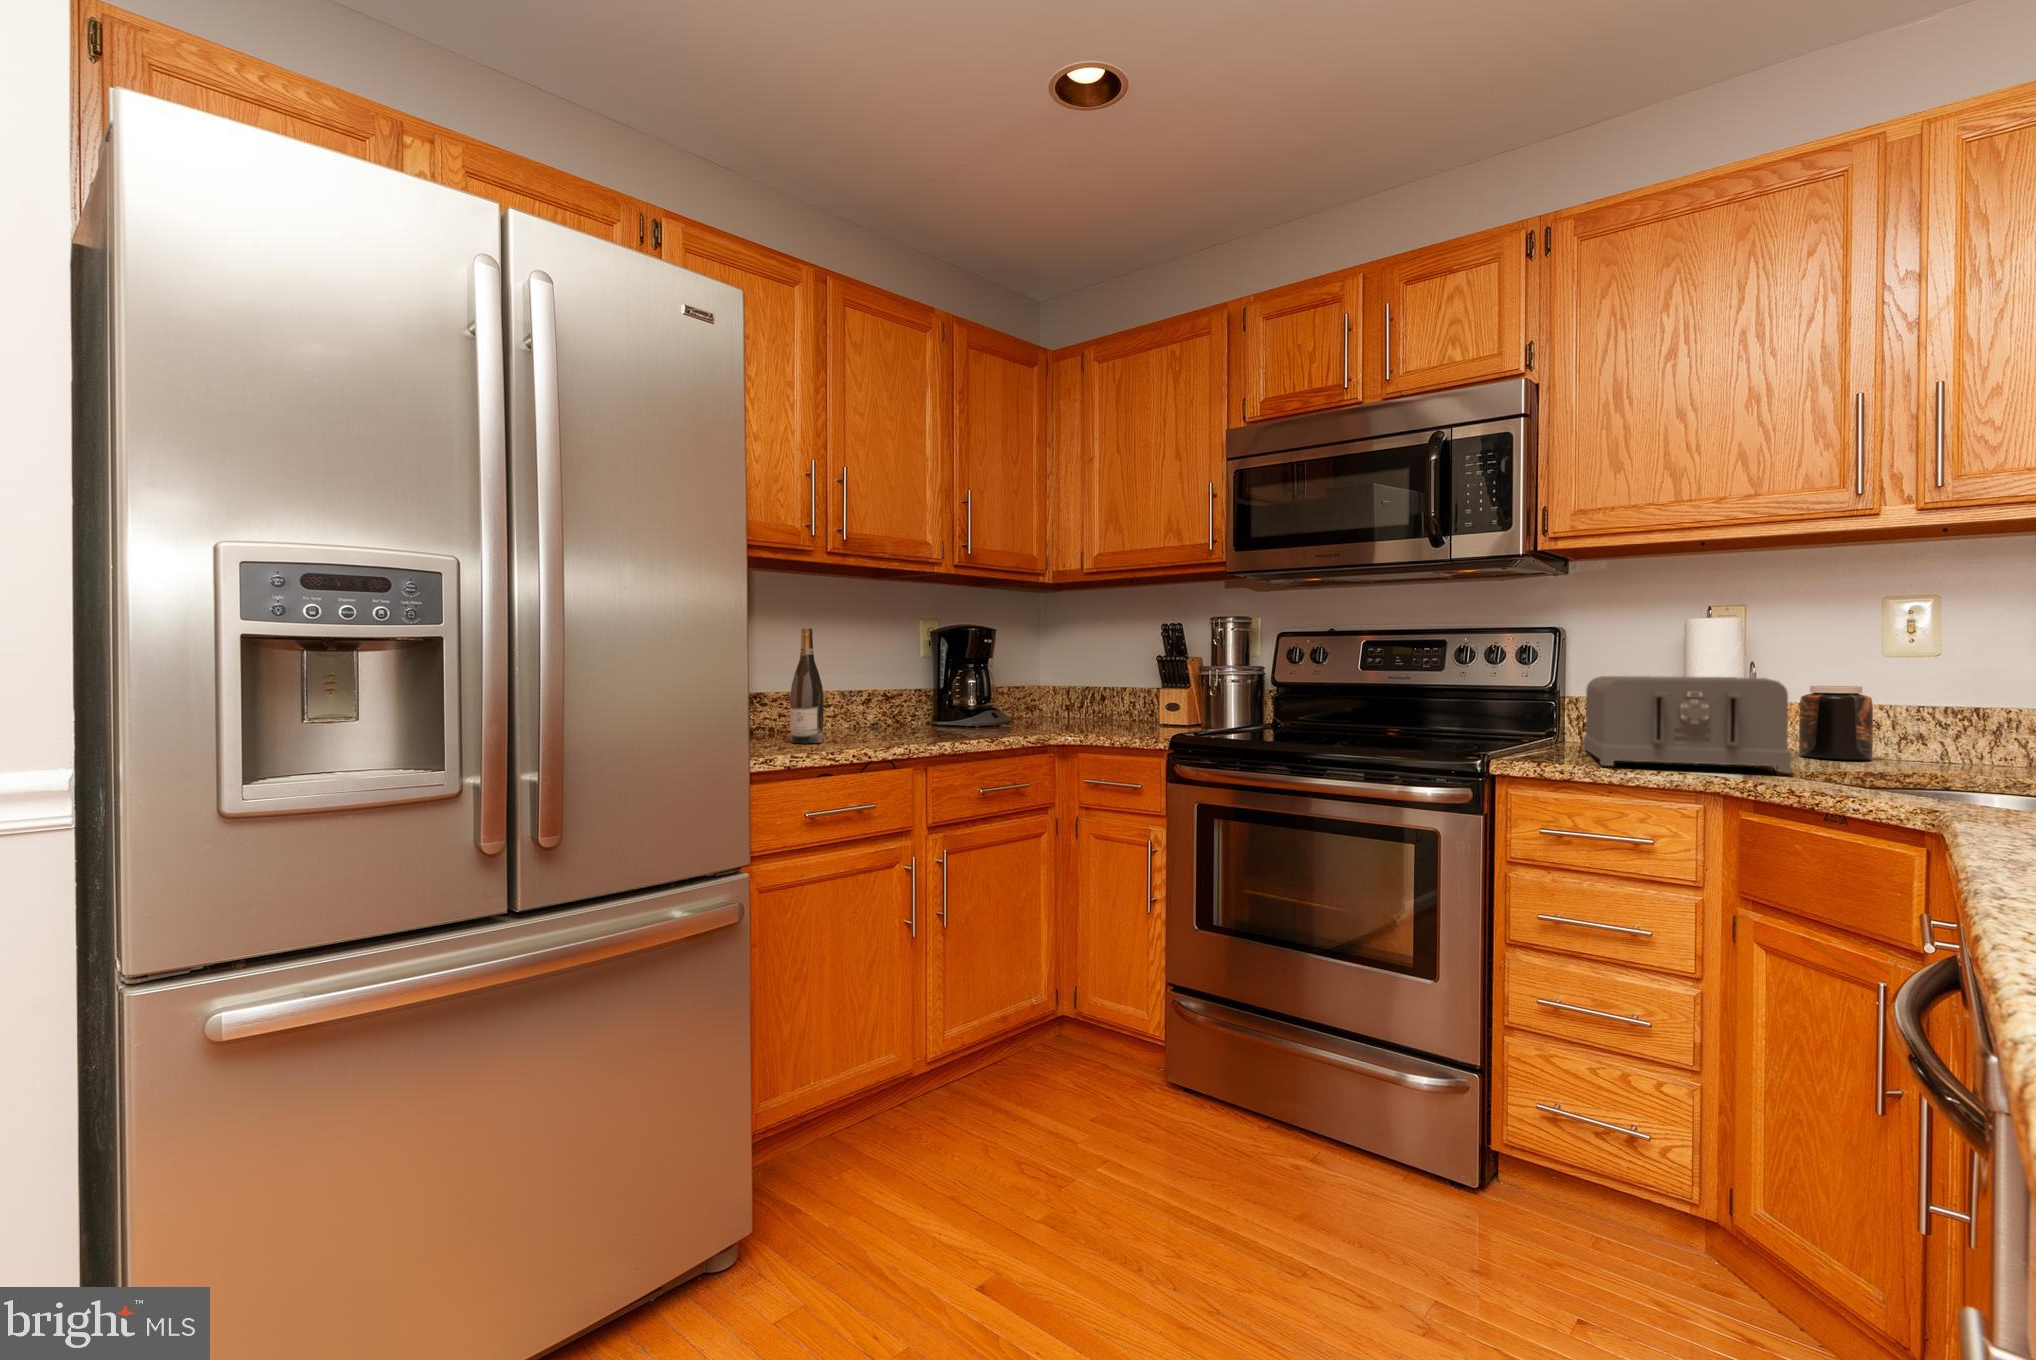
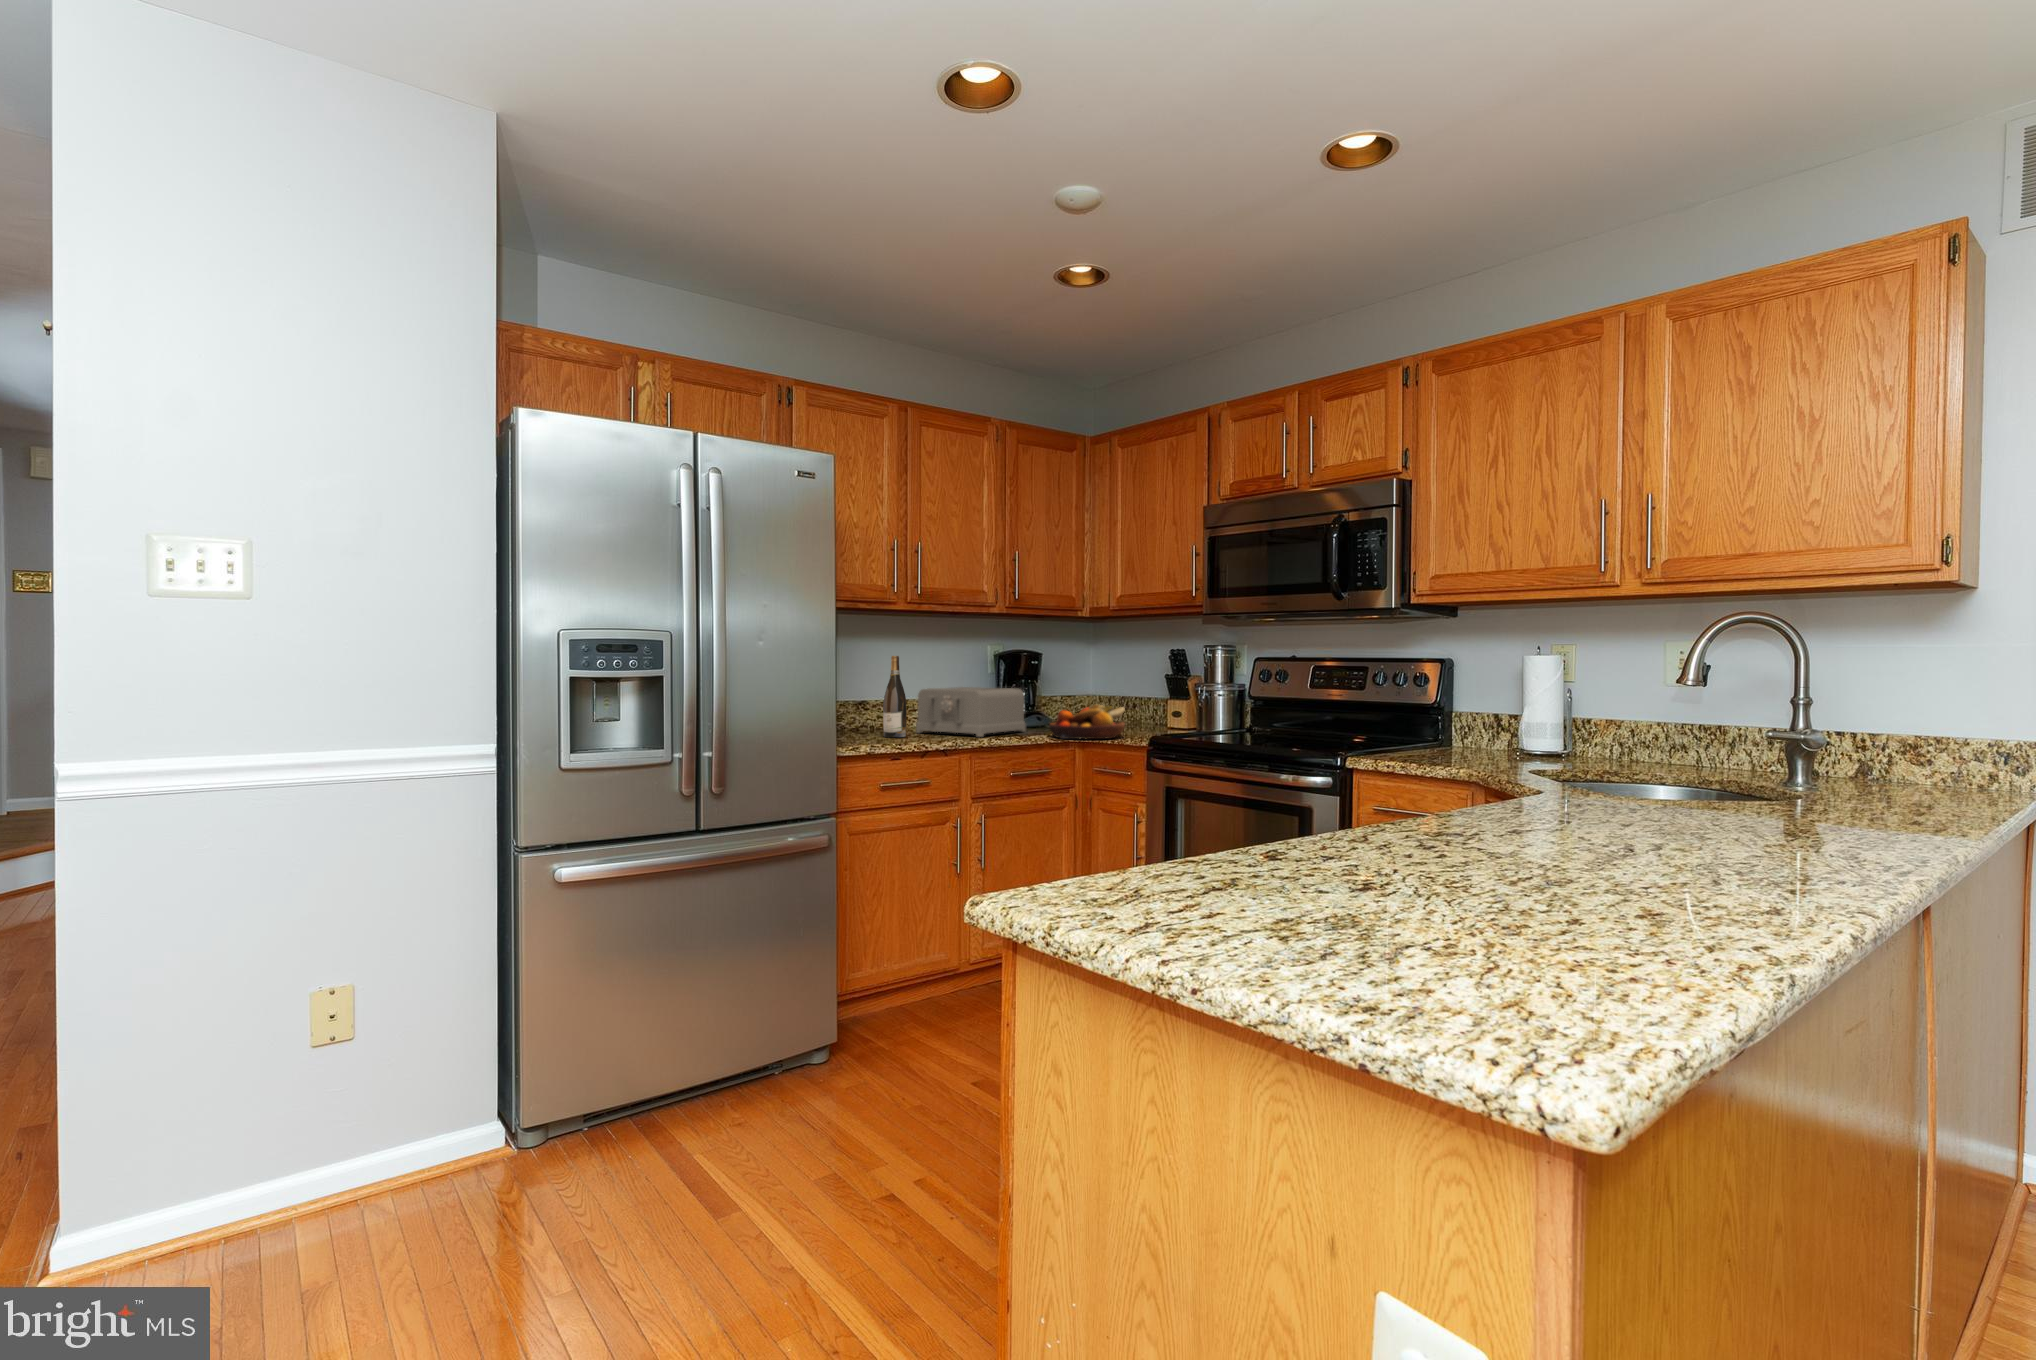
toaster: present [1583,676,1791,772] -> present [916,687,1026,737]
jar: present [1799,686,1873,760] -> none [1599,707,1648,763]
fruit bowl: none [1019,694,1122,742] -> present [1049,705,1125,739]

